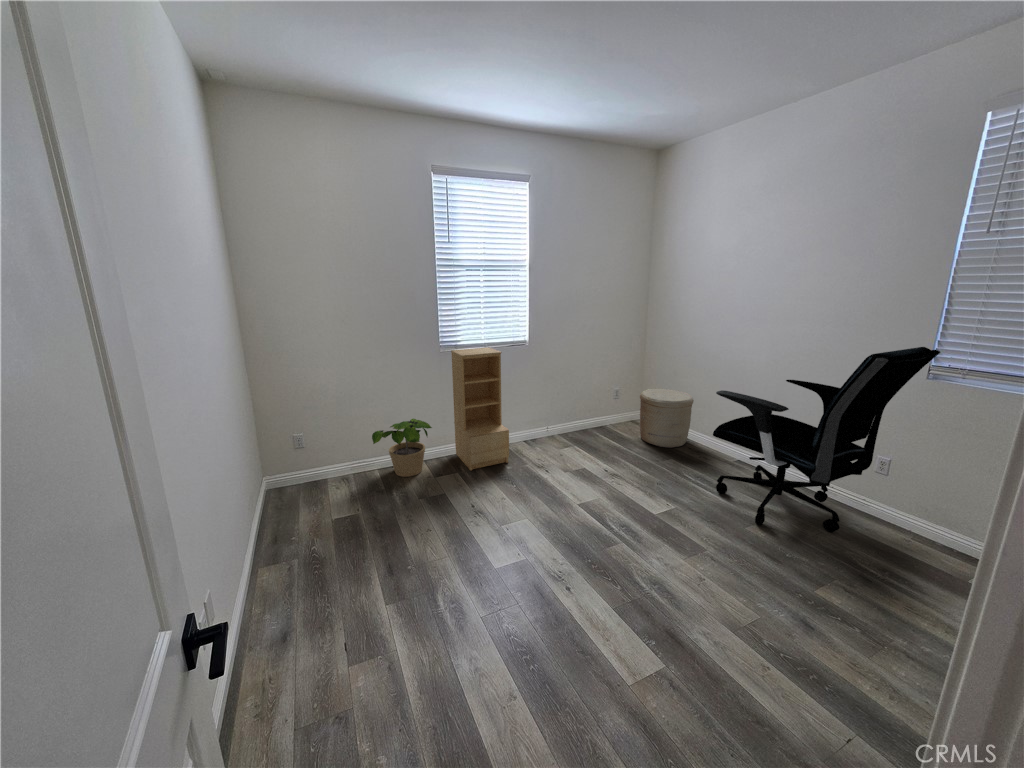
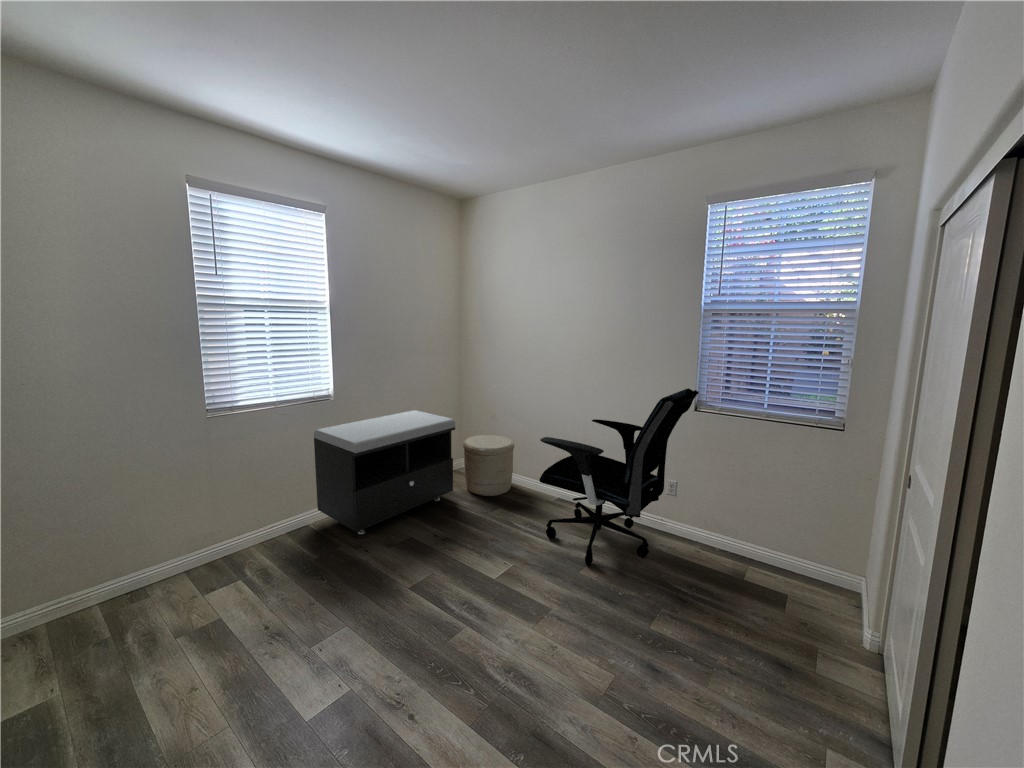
bookshelf: present [451,347,509,470] -> none [224,406,316,573]
storage bench: none [512,360,633,458] -> present [314,410,455,535]
potted plant: present [372,419,432,477] -> none [80,518,195,608]

